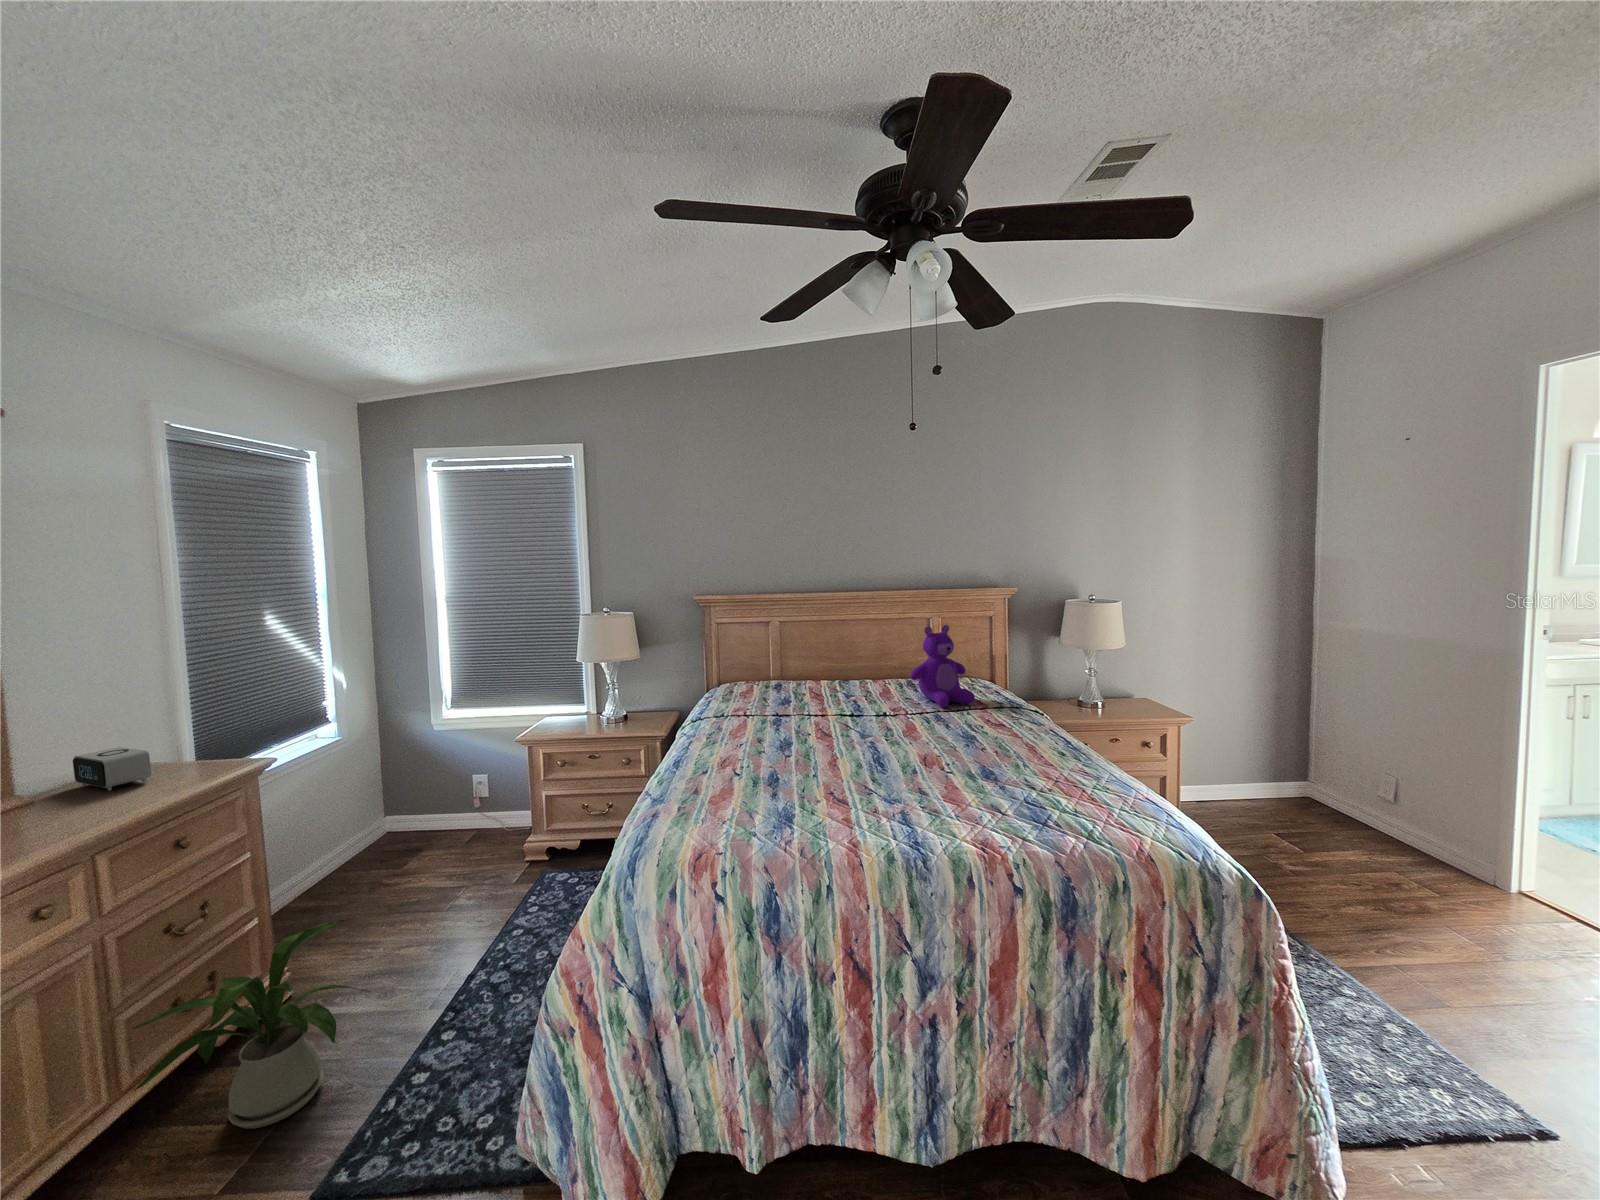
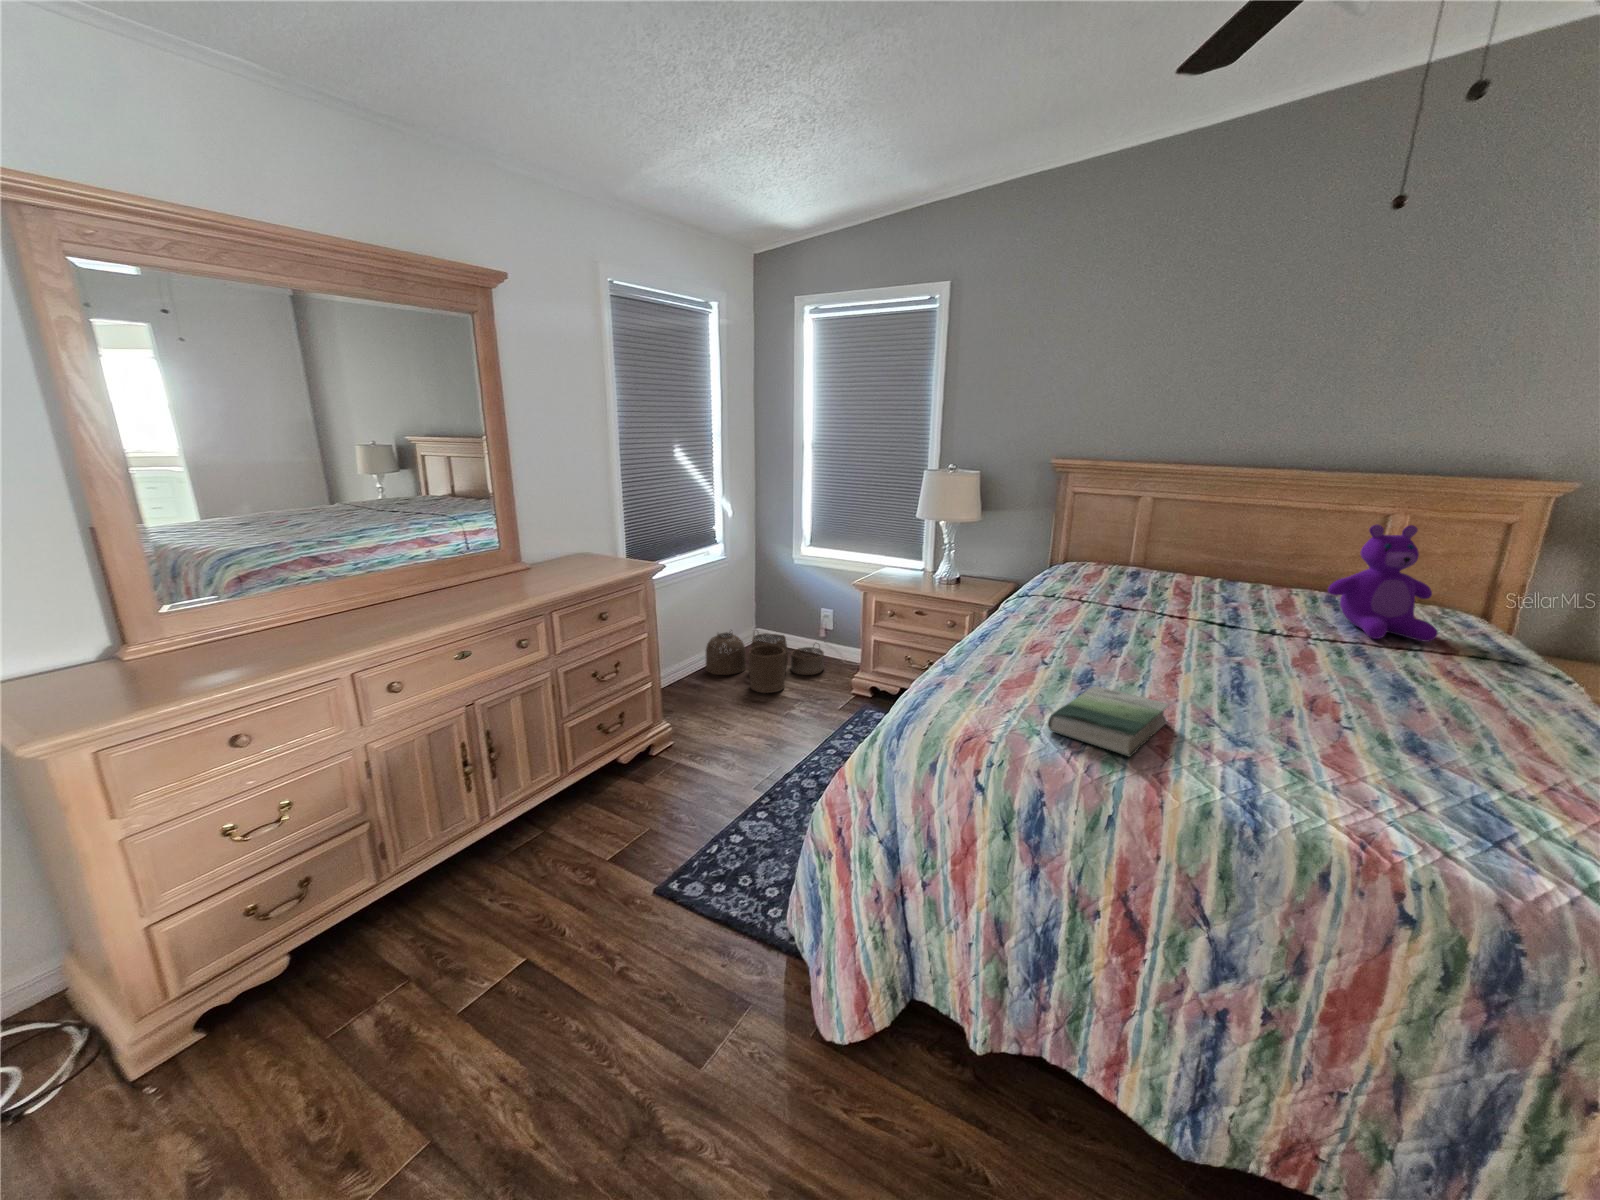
alarm clock: present [73,747,151,791] -> none [555,544,593,574]
book: none [761,782,843,833] -> present [1048,686,1169,757]
woven basket: none [317,812,485,890] -> present [706,631,824,693]
house plant: present [132,920,370,1129] -> none [573,701,714,829]

